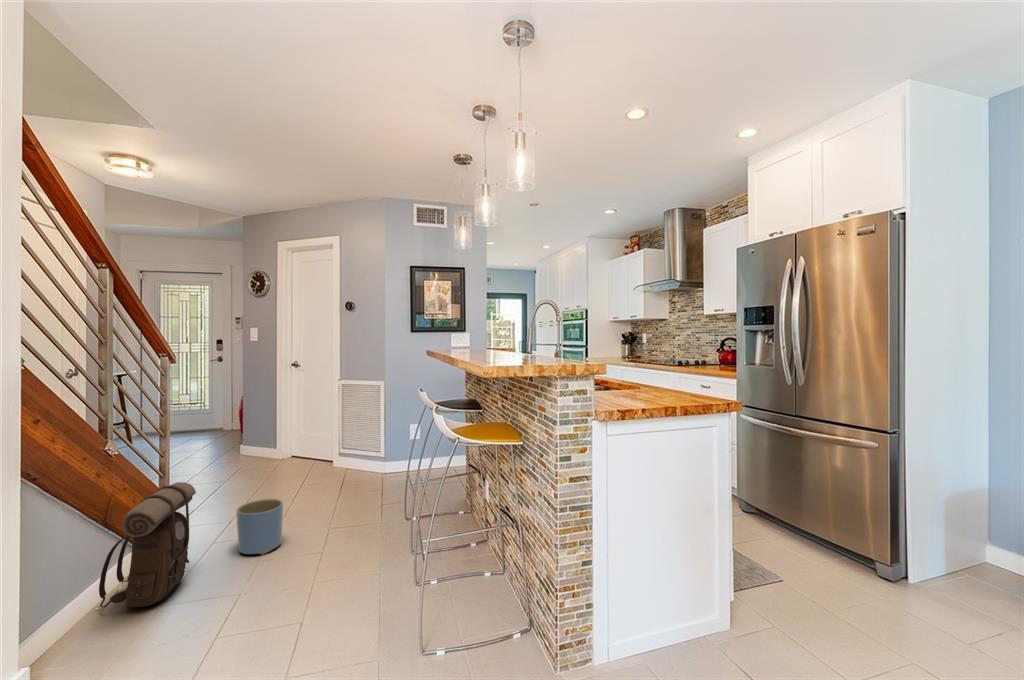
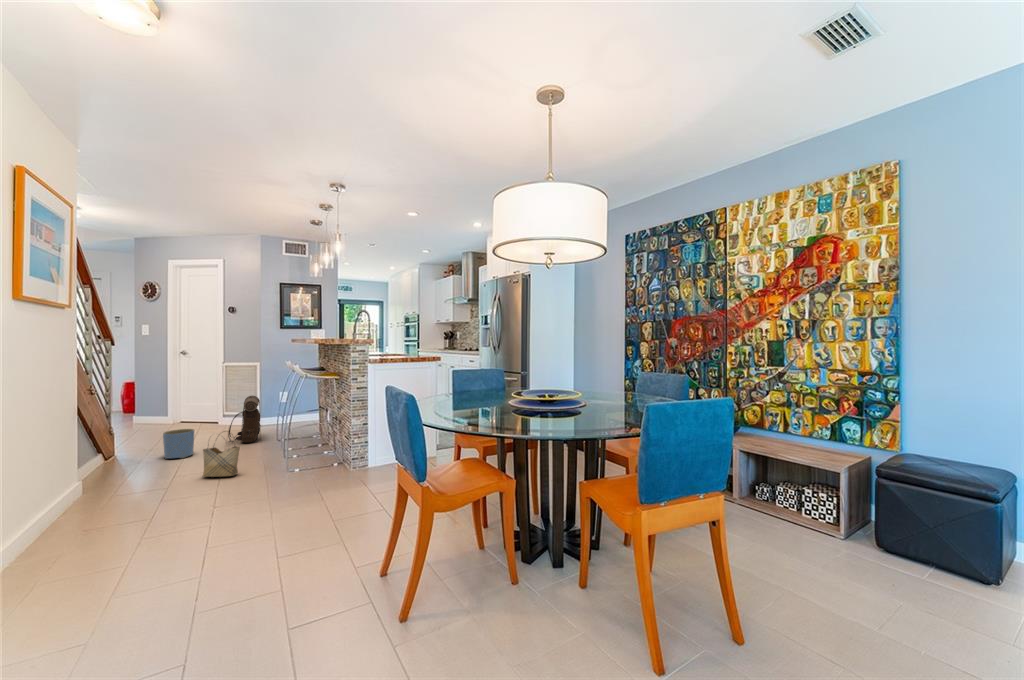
backpack: present [99,482,196,608] -> present [228,396,261,443]
woven basket: none [269,542,337,645] -> present [203,446,240,477]

